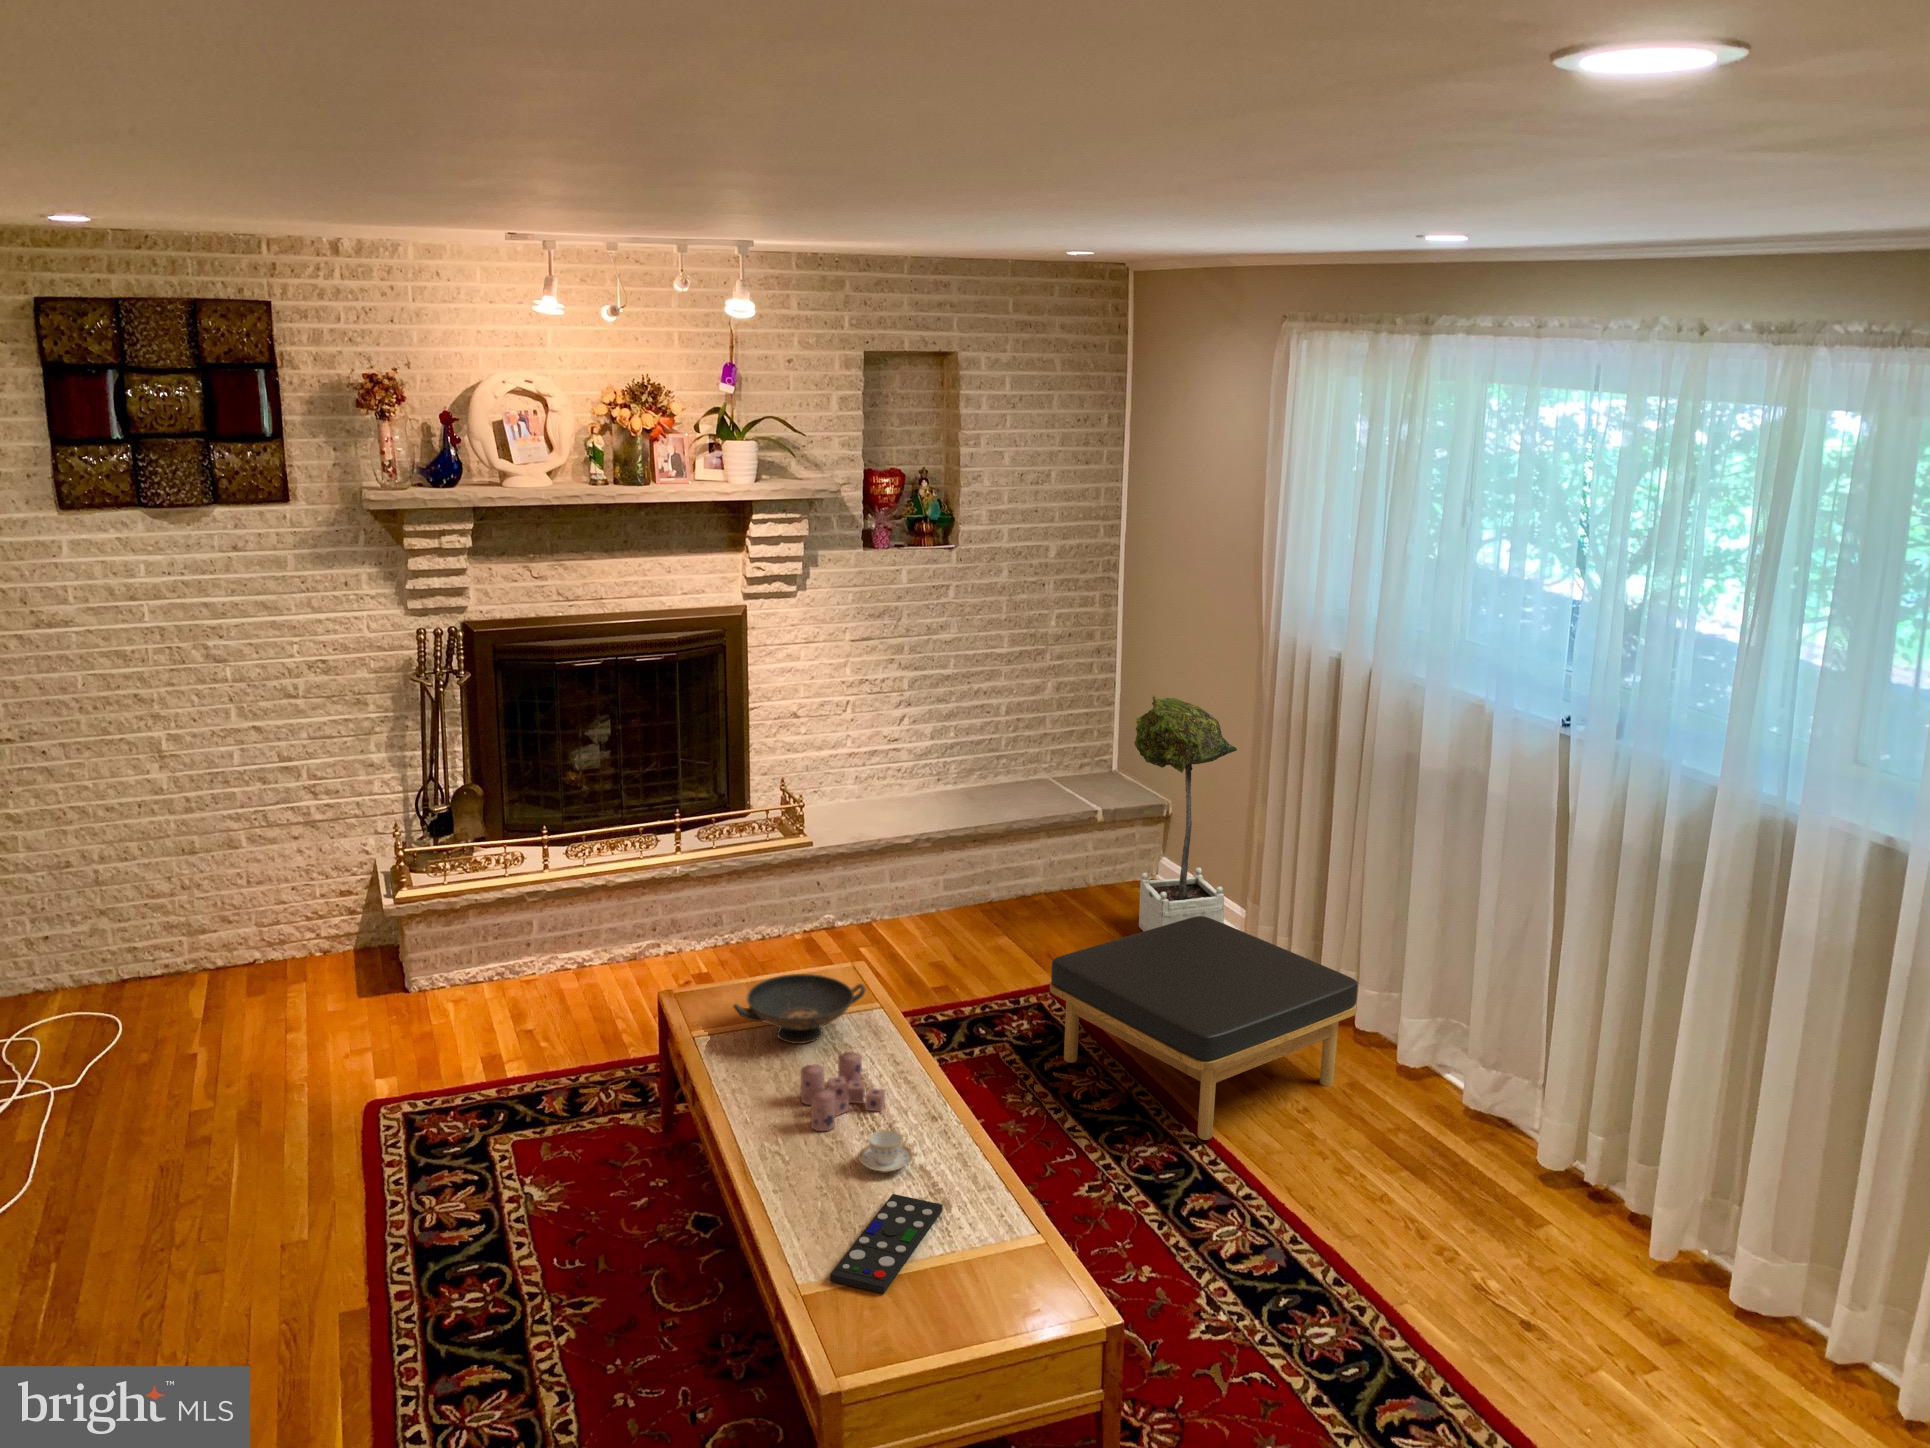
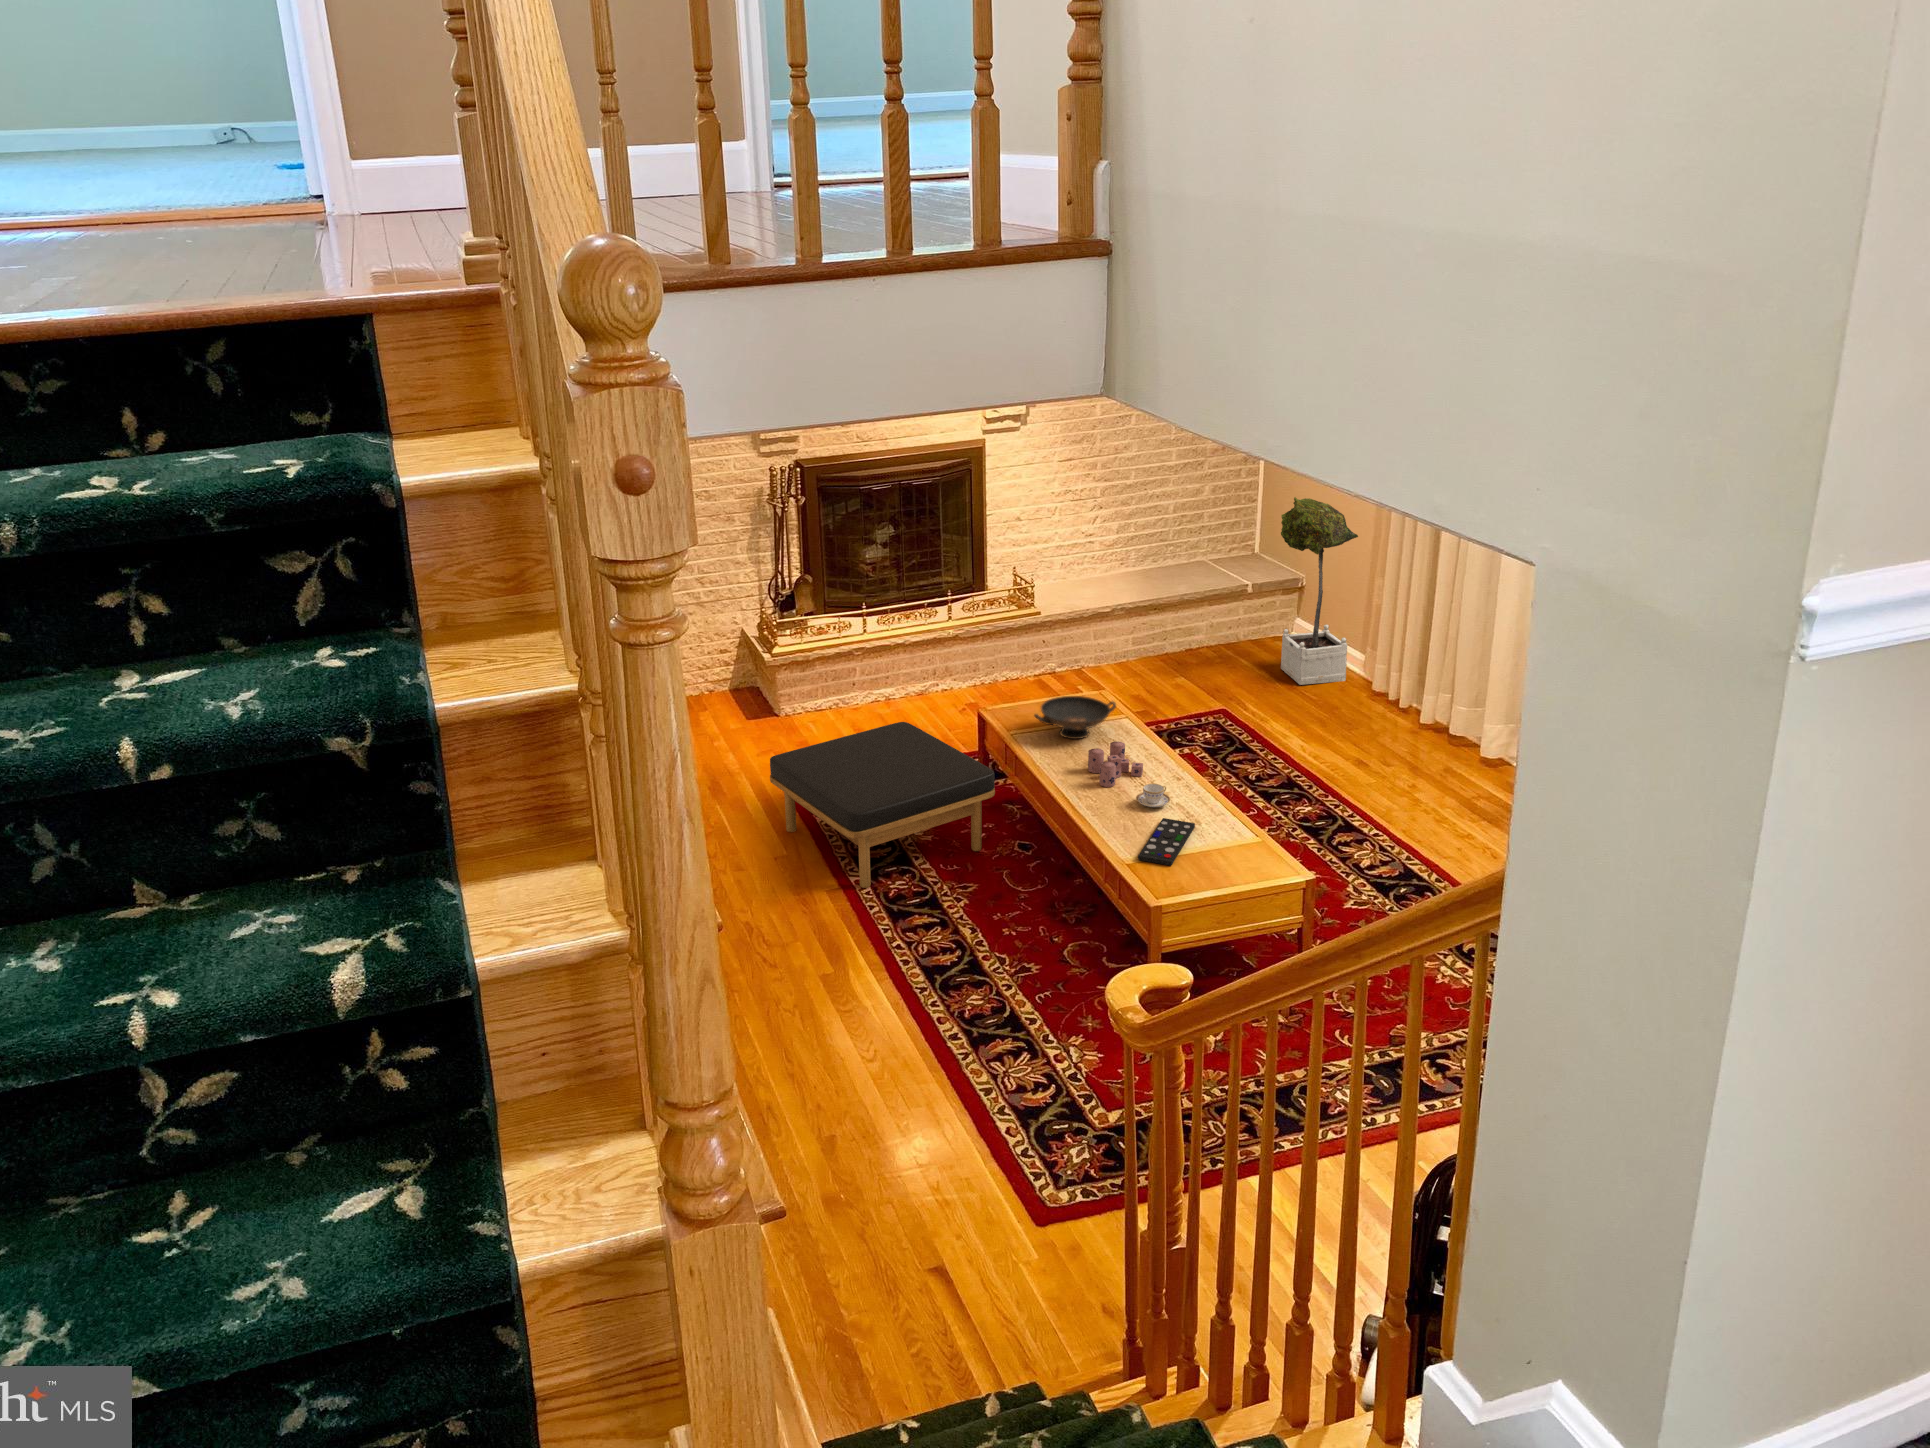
ottoman: present [1050,916,1358,1140] -> present [770,722,995,888]

